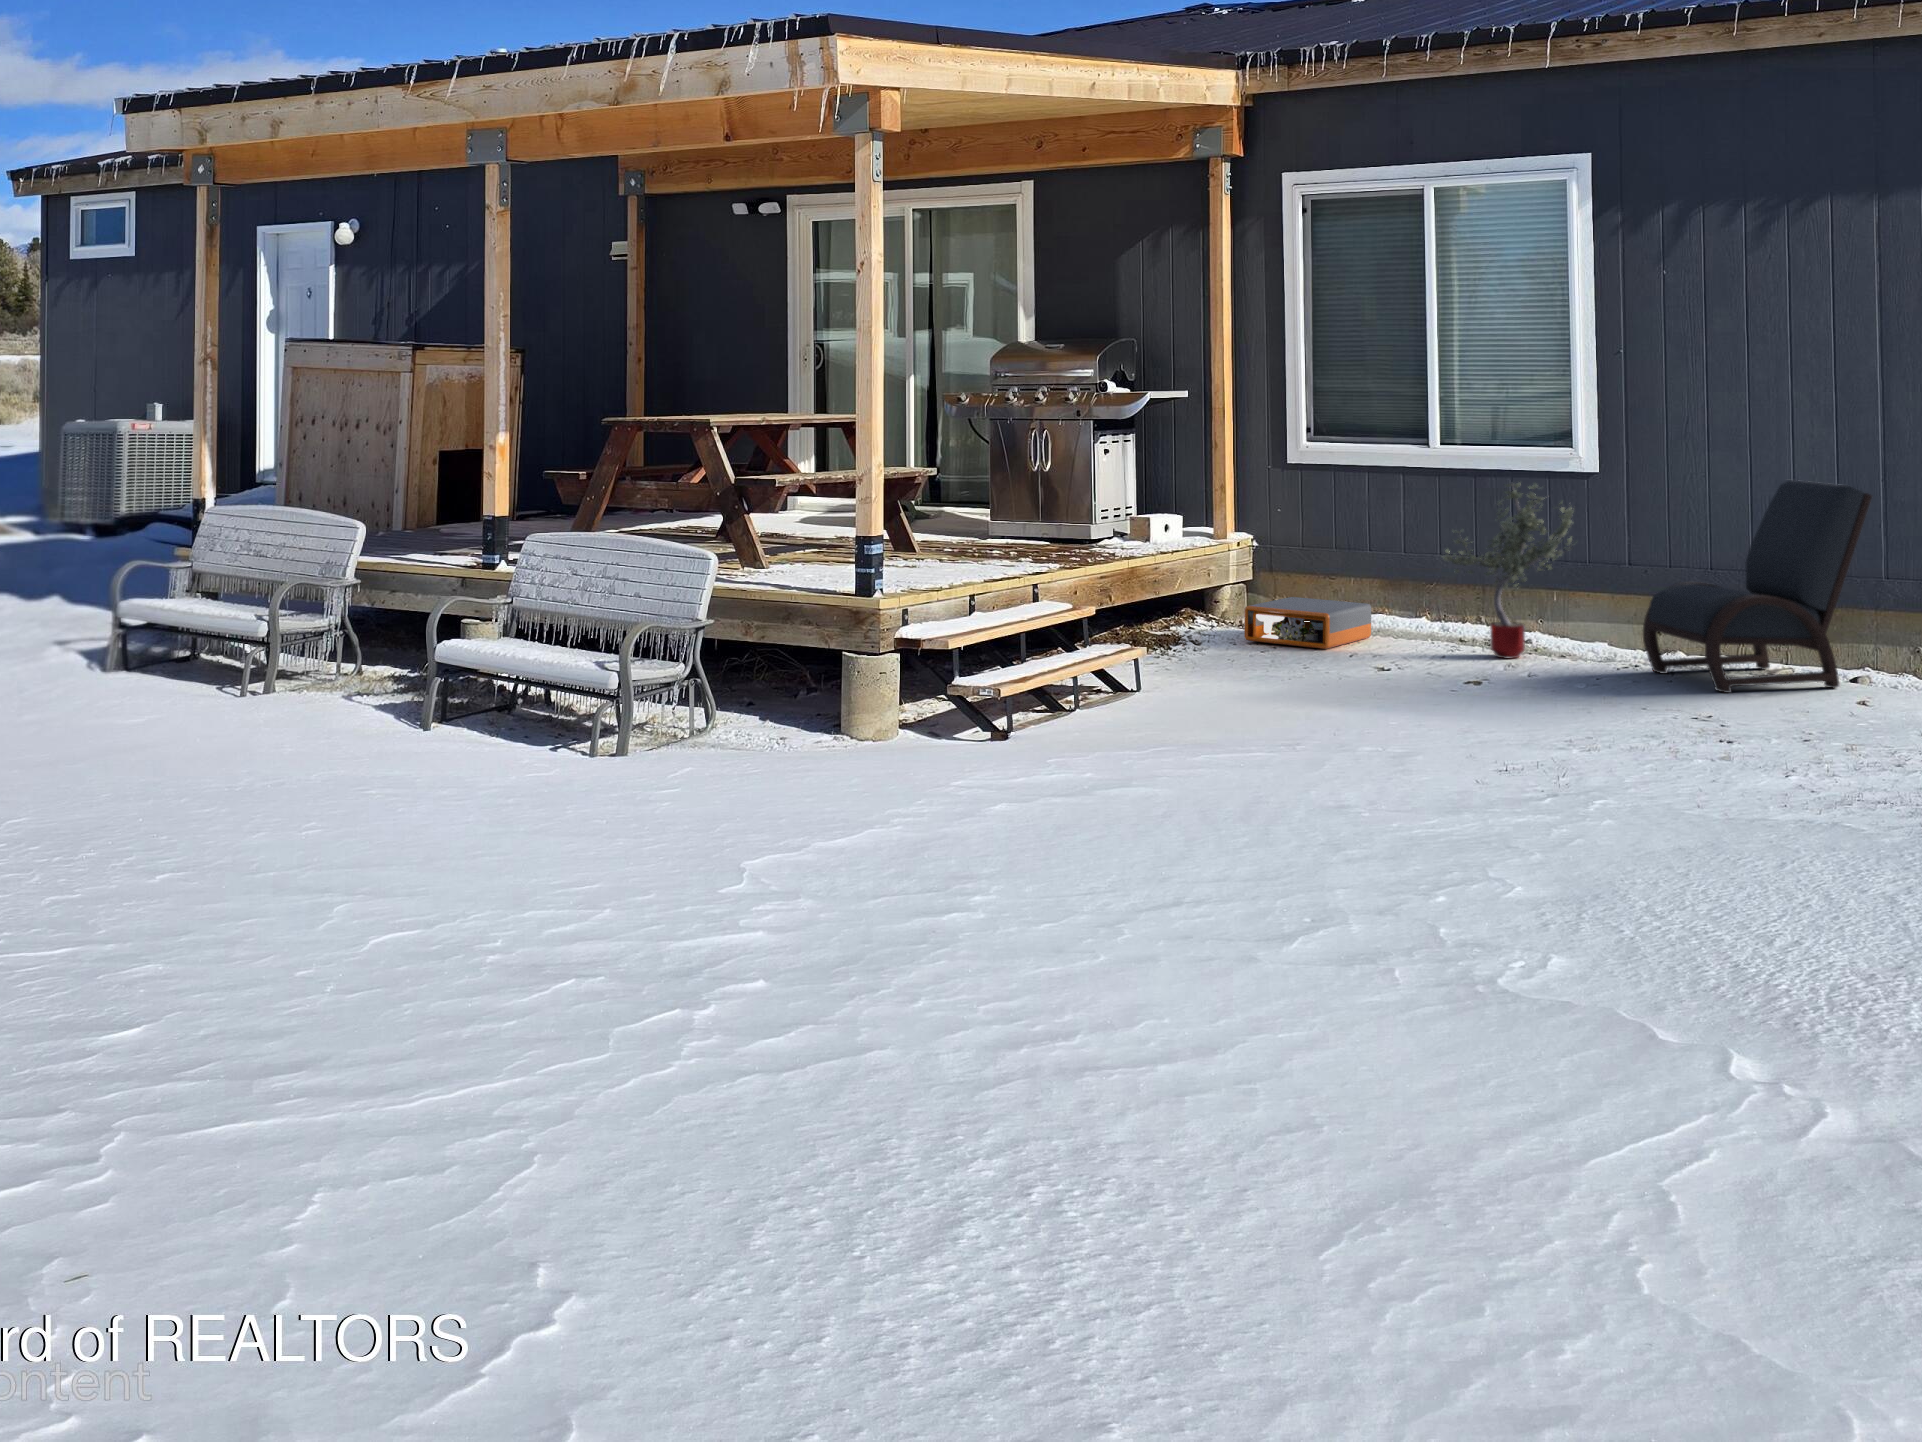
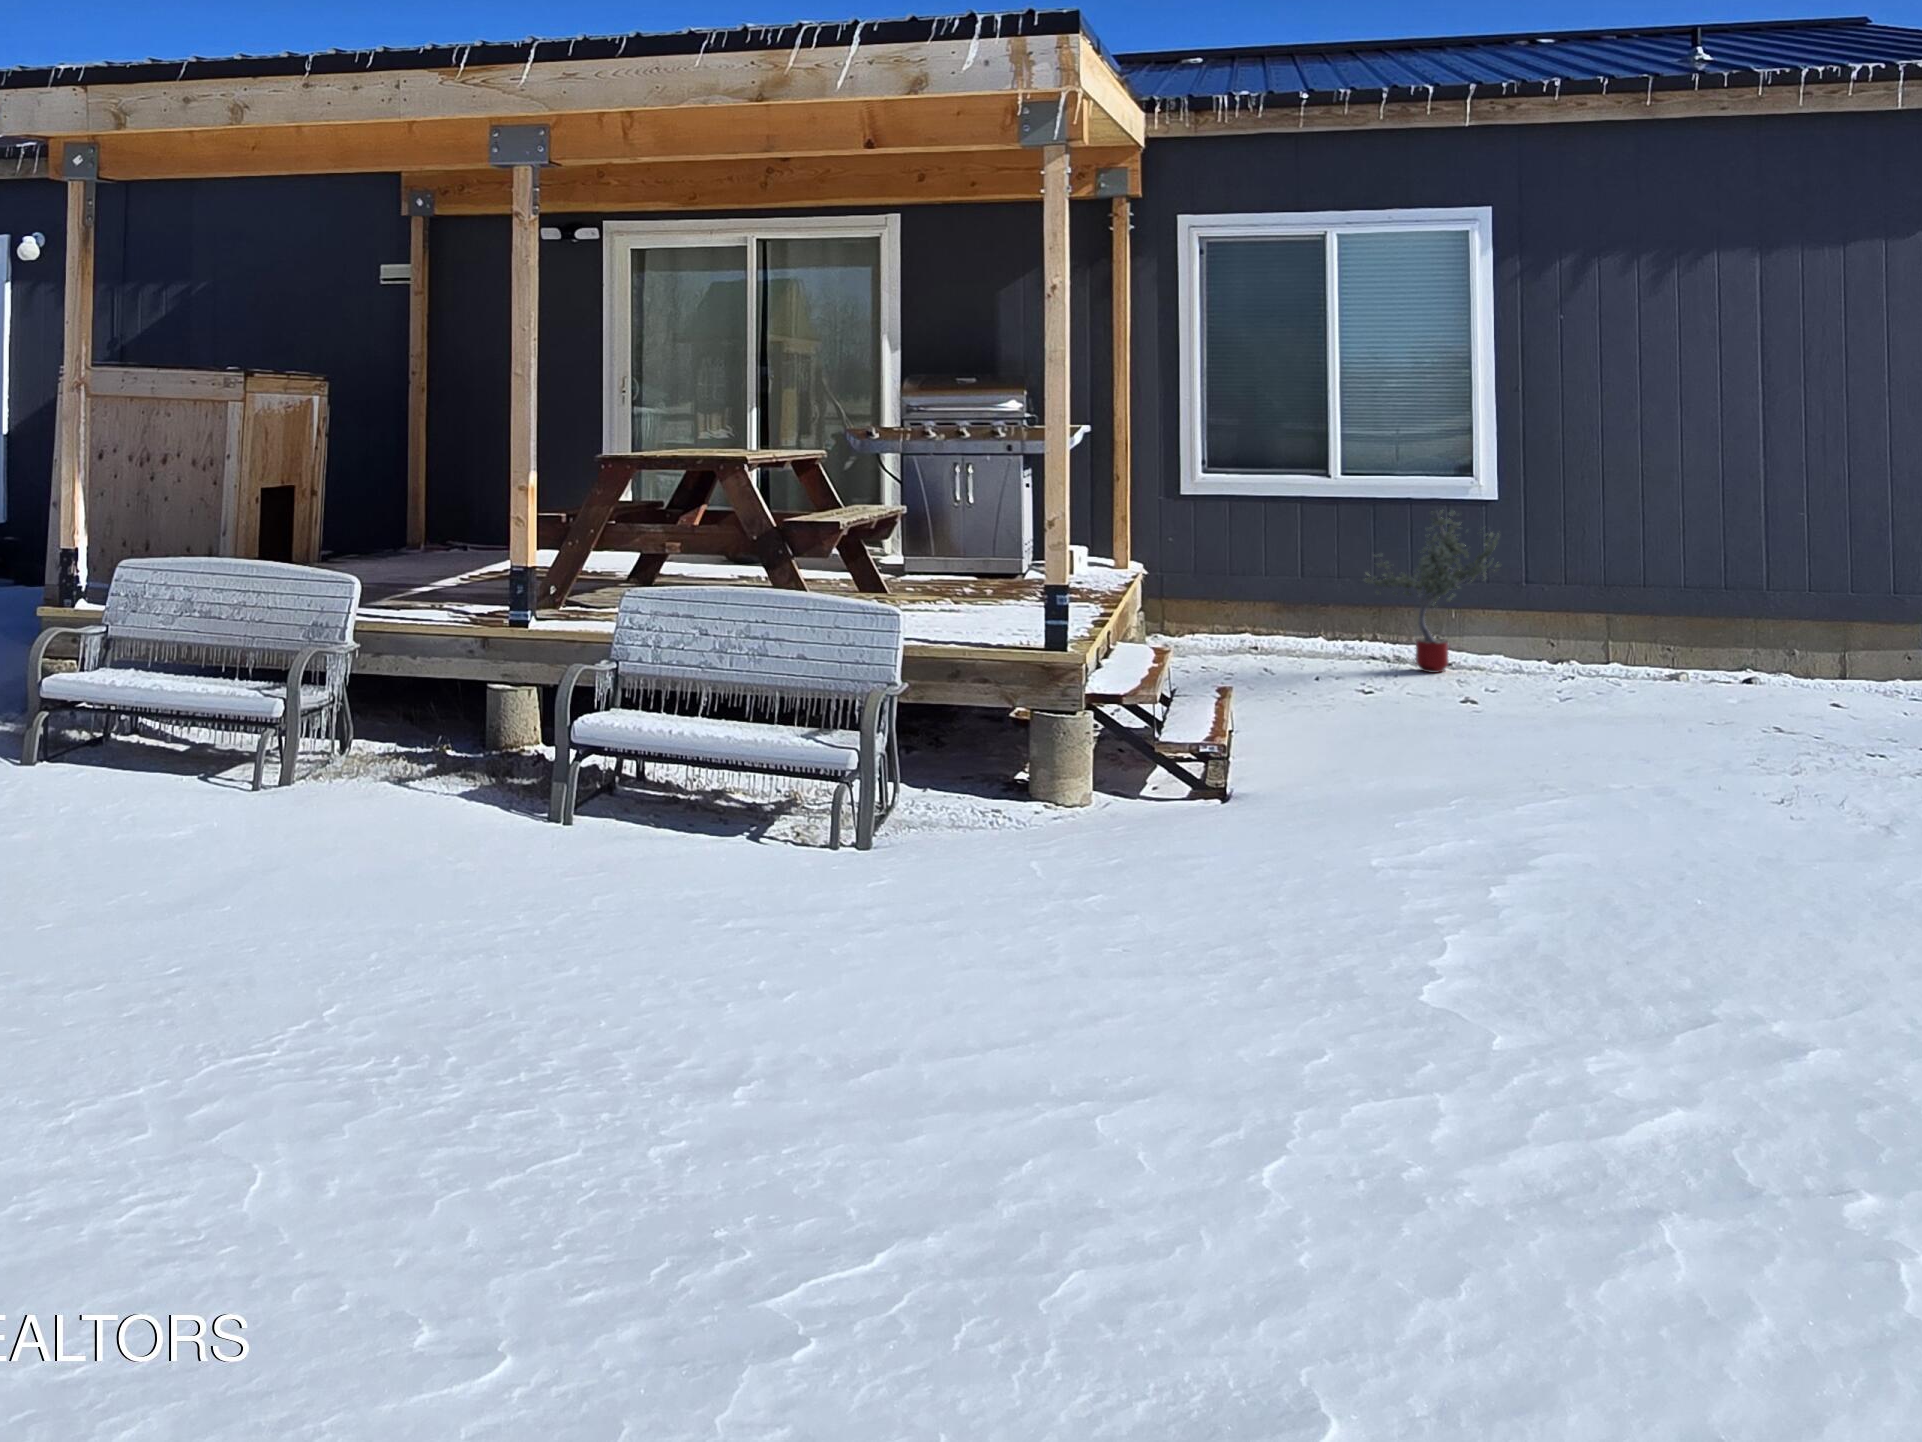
lounge chair: present [1643,479,1873,693] -> none [1573,504,1773,700]
storage box: present [1244,597,1371,649] -> none [1178,619,1276,670]

